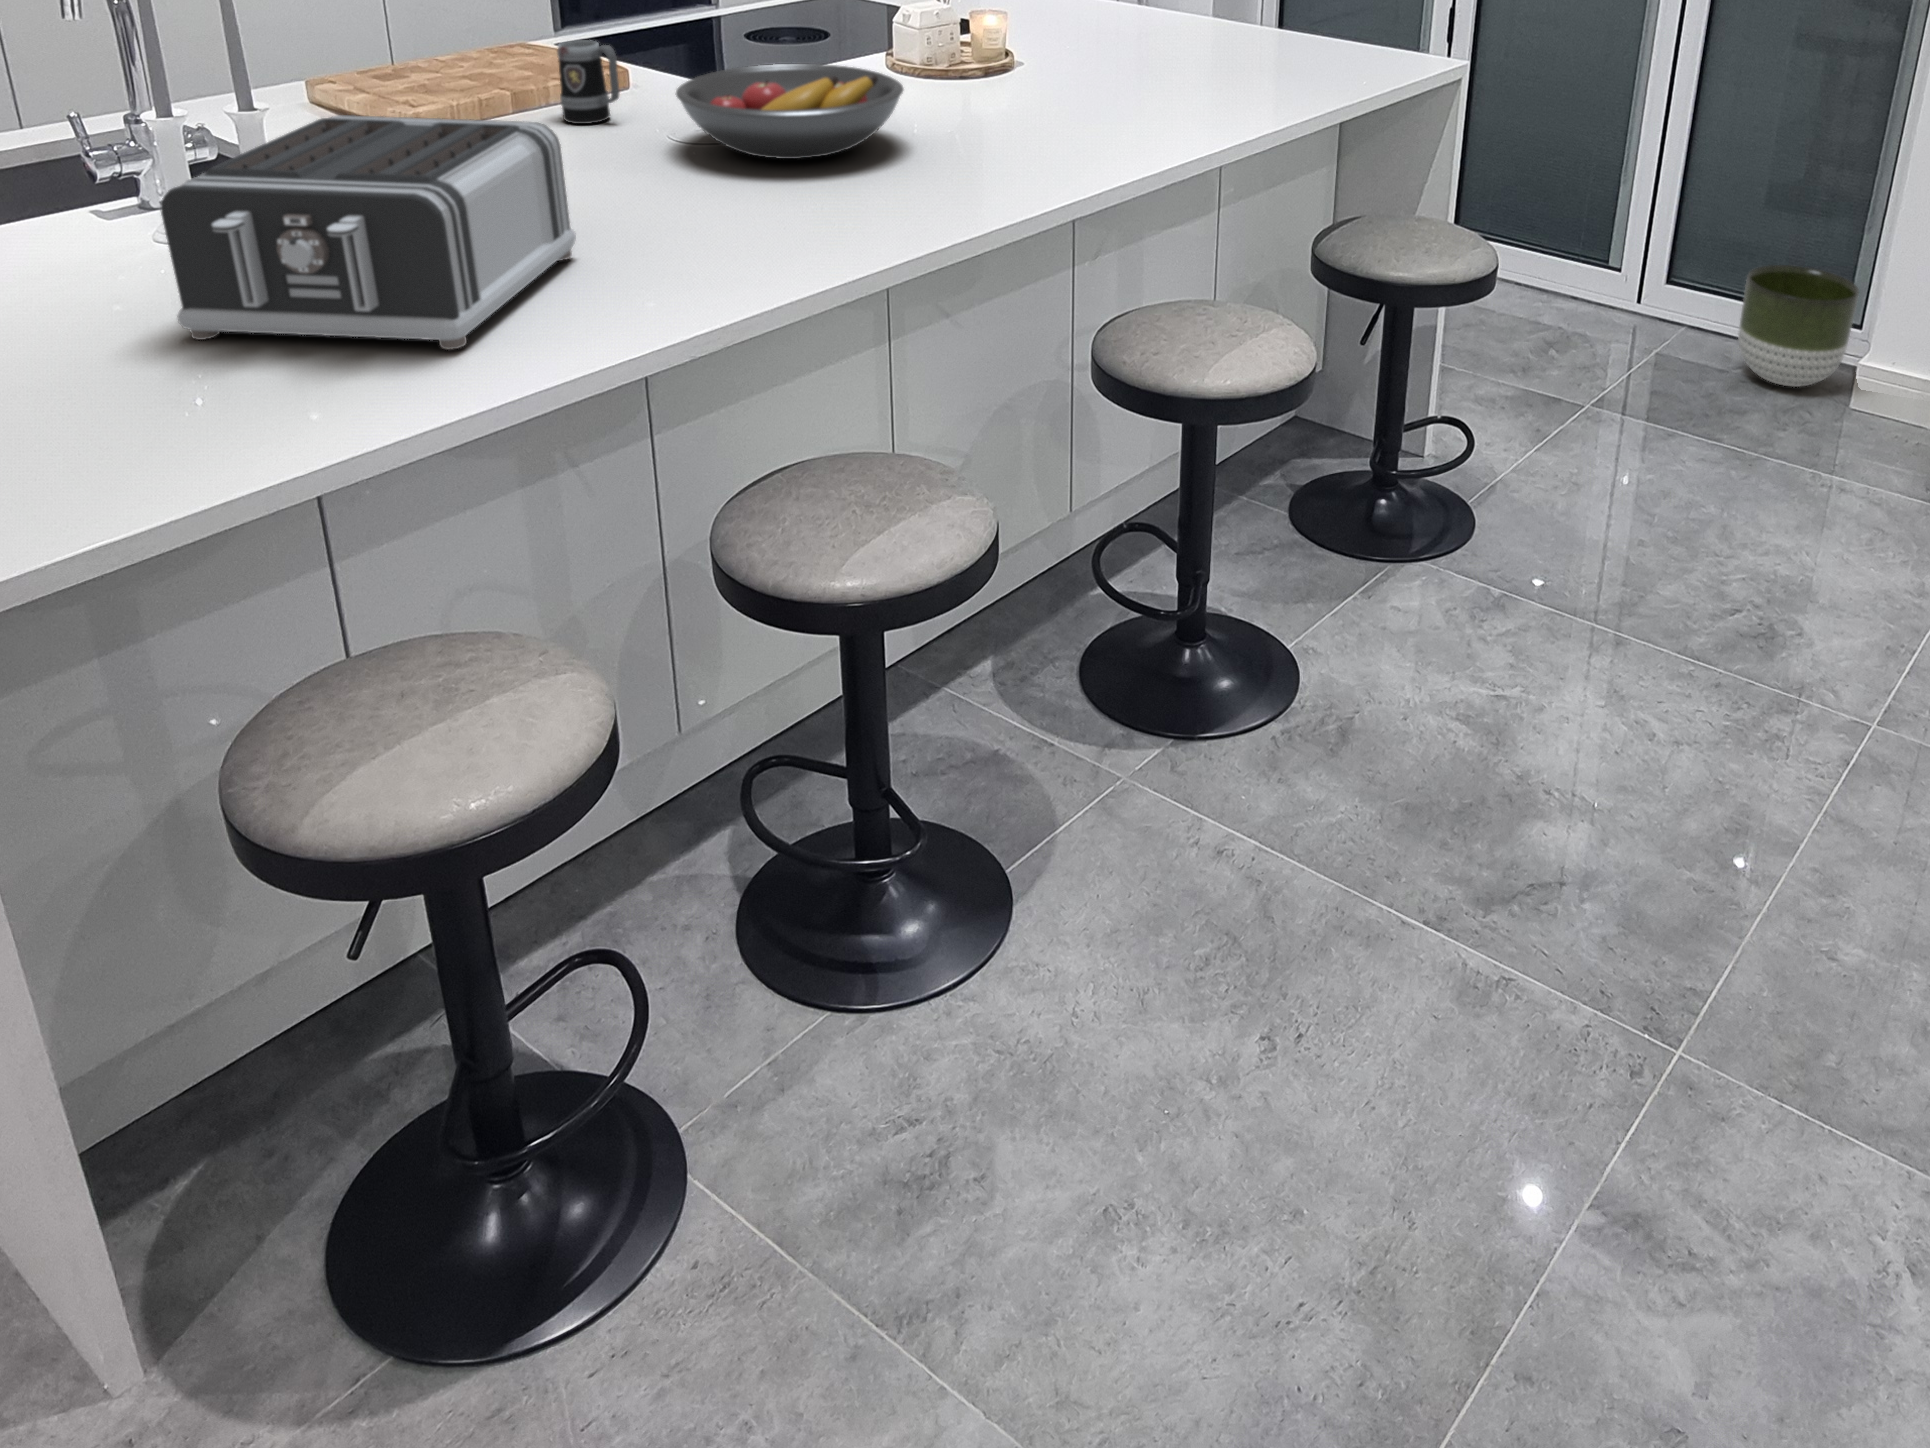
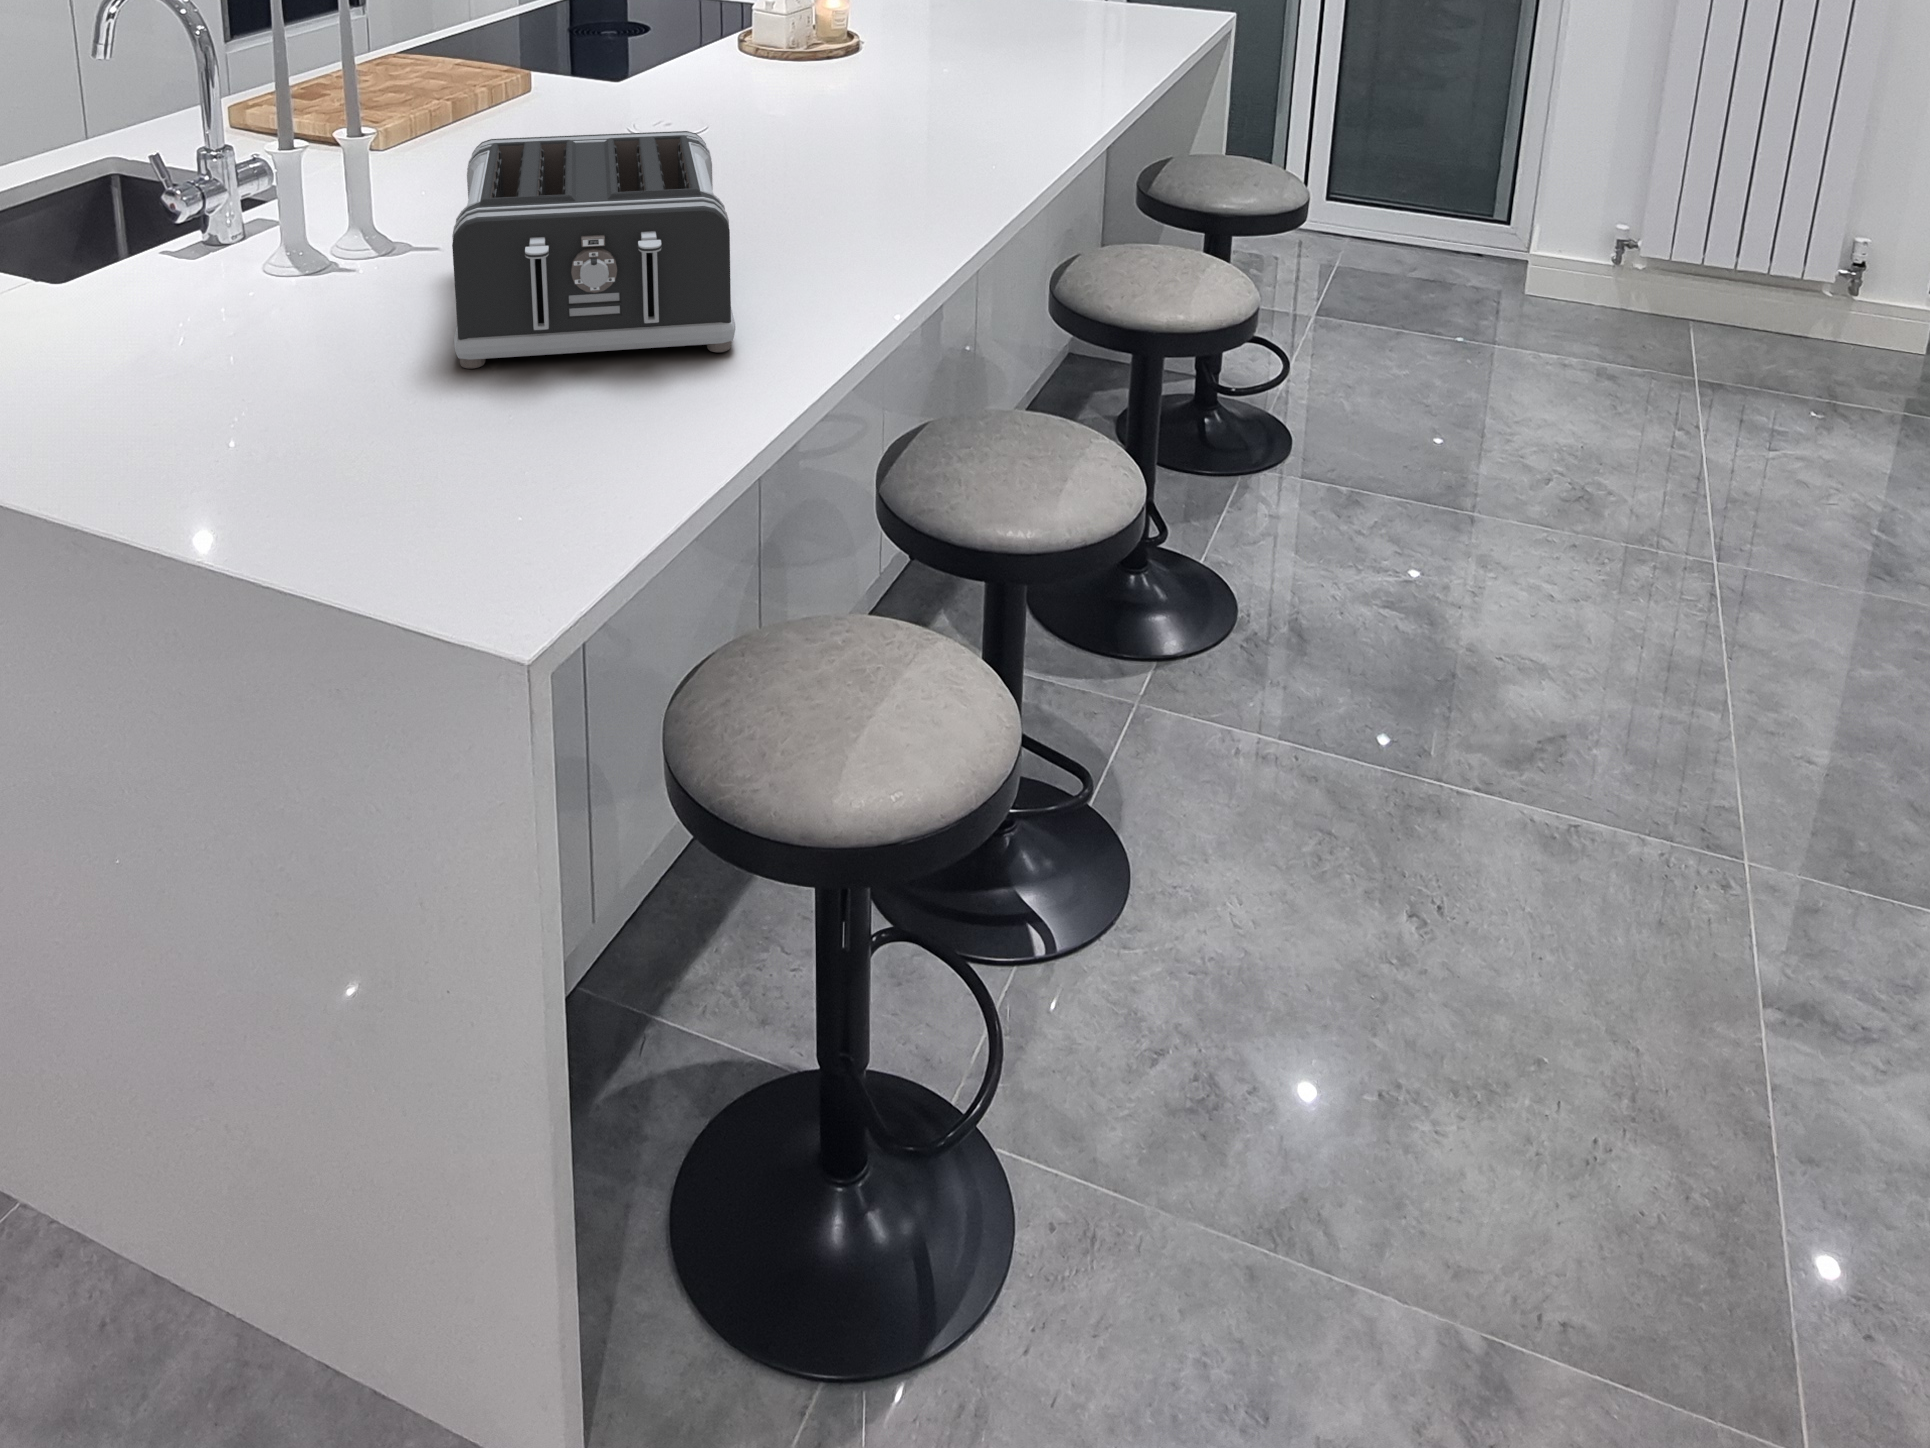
mug: present [557,40,619,124] -> none [508,49,571,131]
fruit bowl: present [676,64,904,159] -> none [657,57,870,149]
planter: present [1738,265,1859,387] -> none [1423,174,1527,283]

